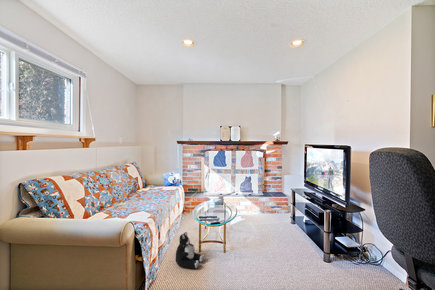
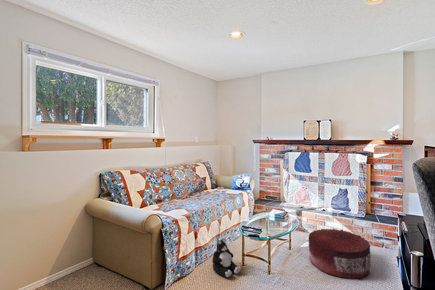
pouf: none [242,205,283,240] -> present [308,229,371,278]

